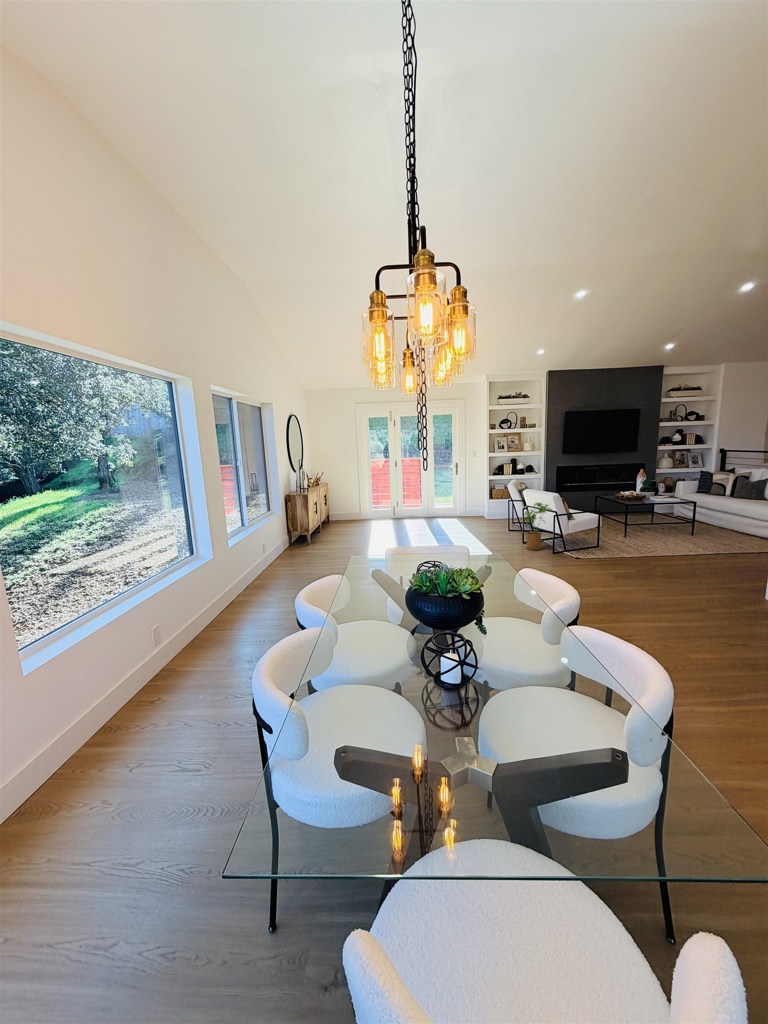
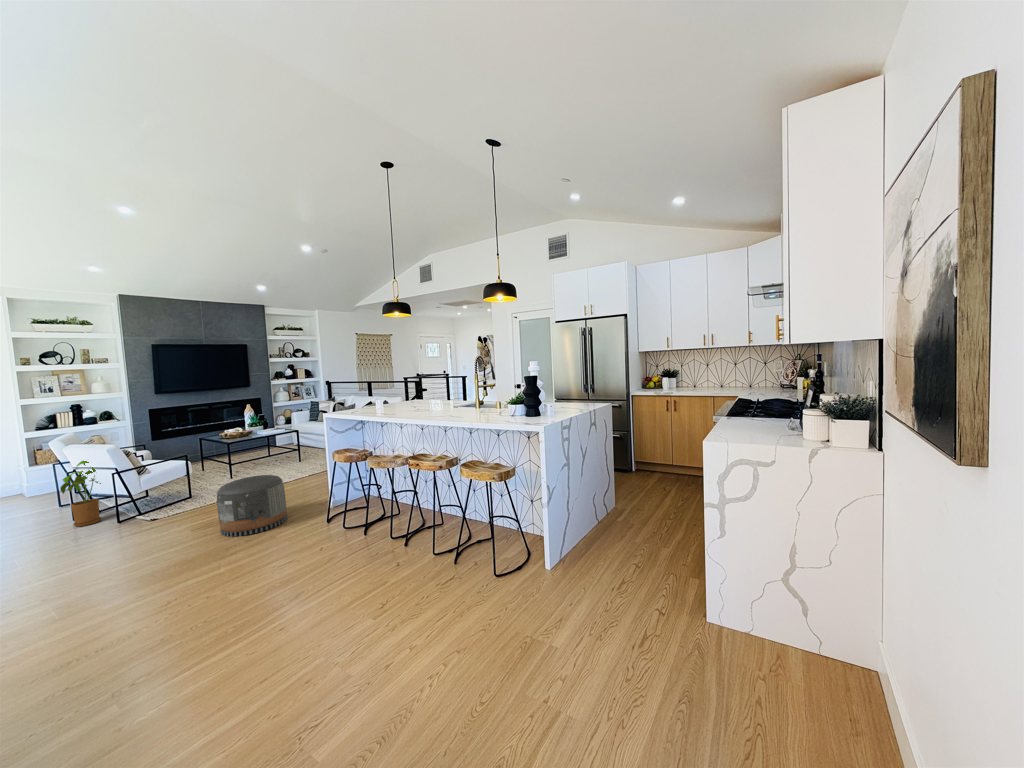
pouf: none [652,546,727,605] -> present [217,475,287,537]

